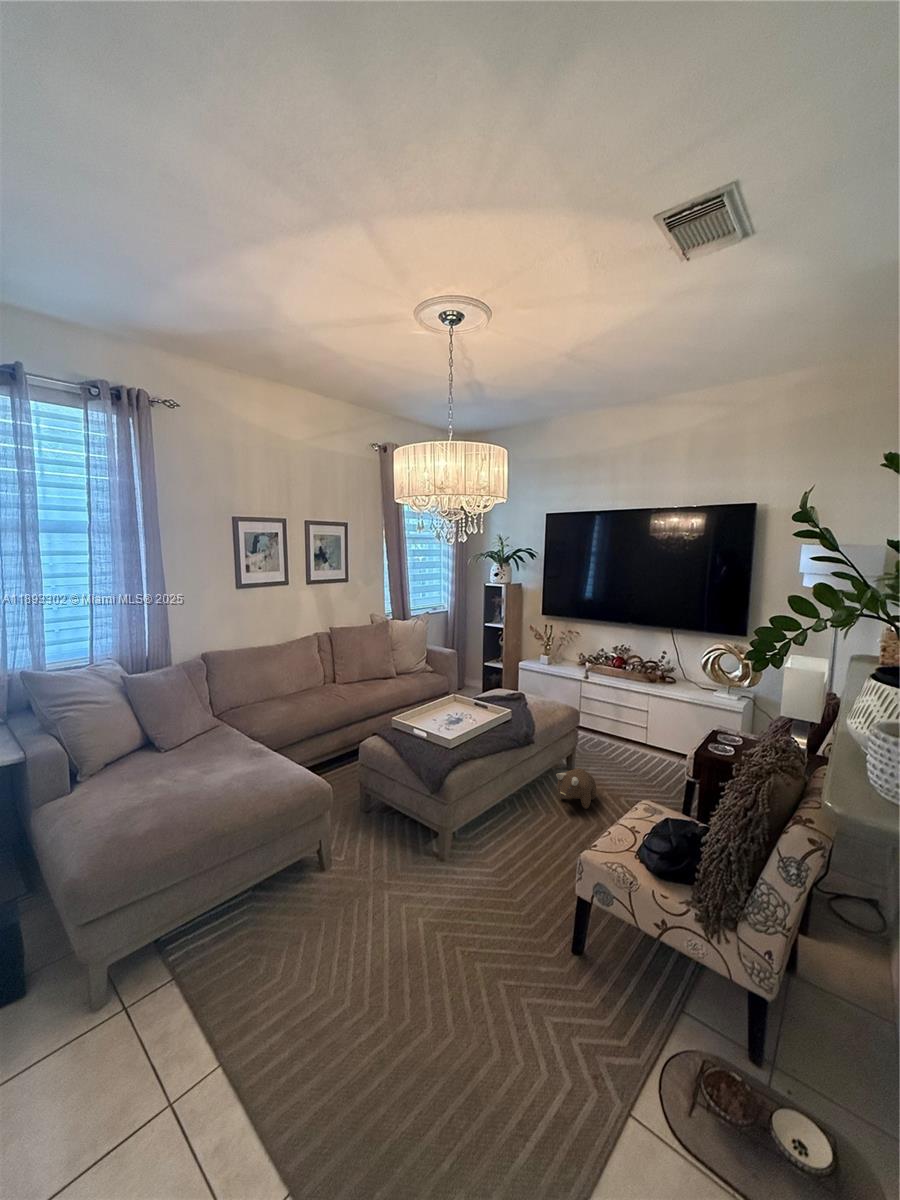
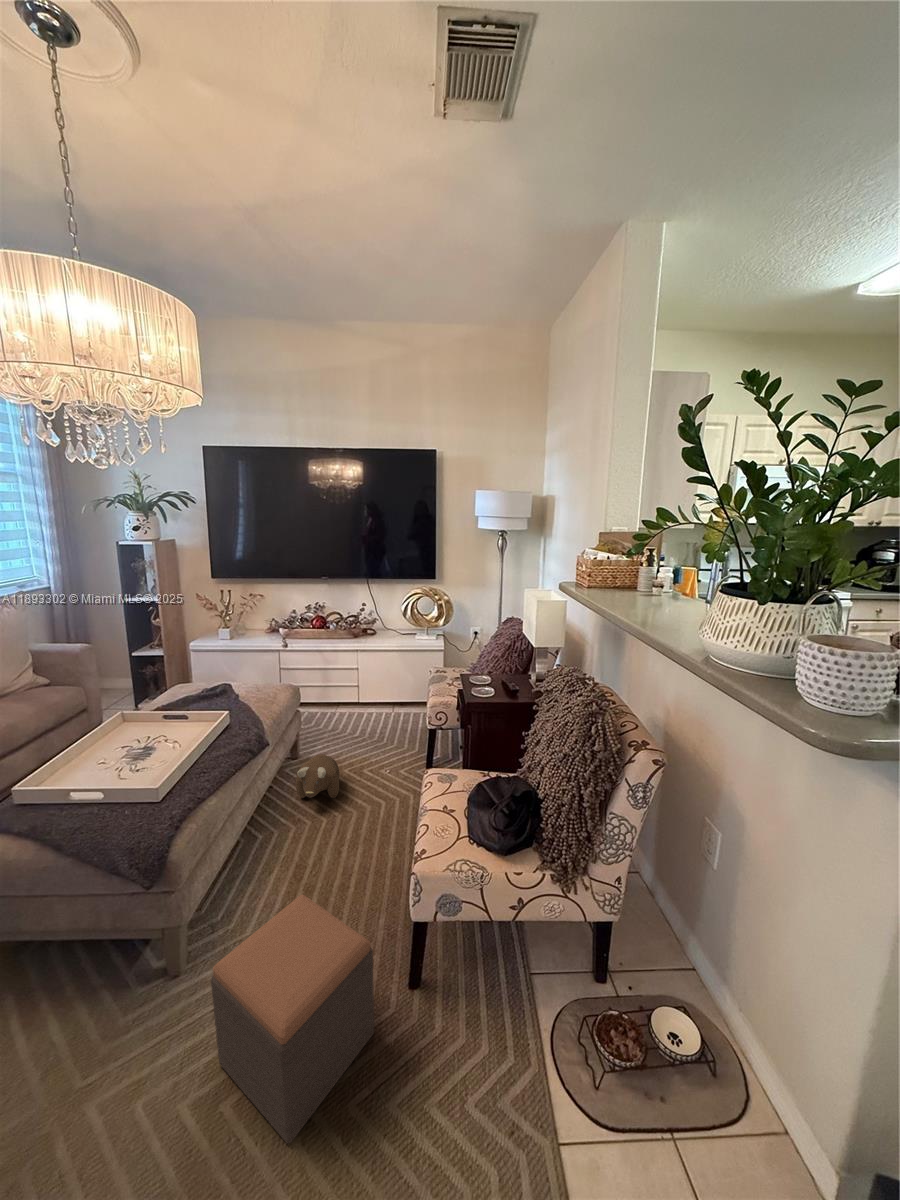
footstool: none [448,839,540,974] -> present [211,895,374,1143]

